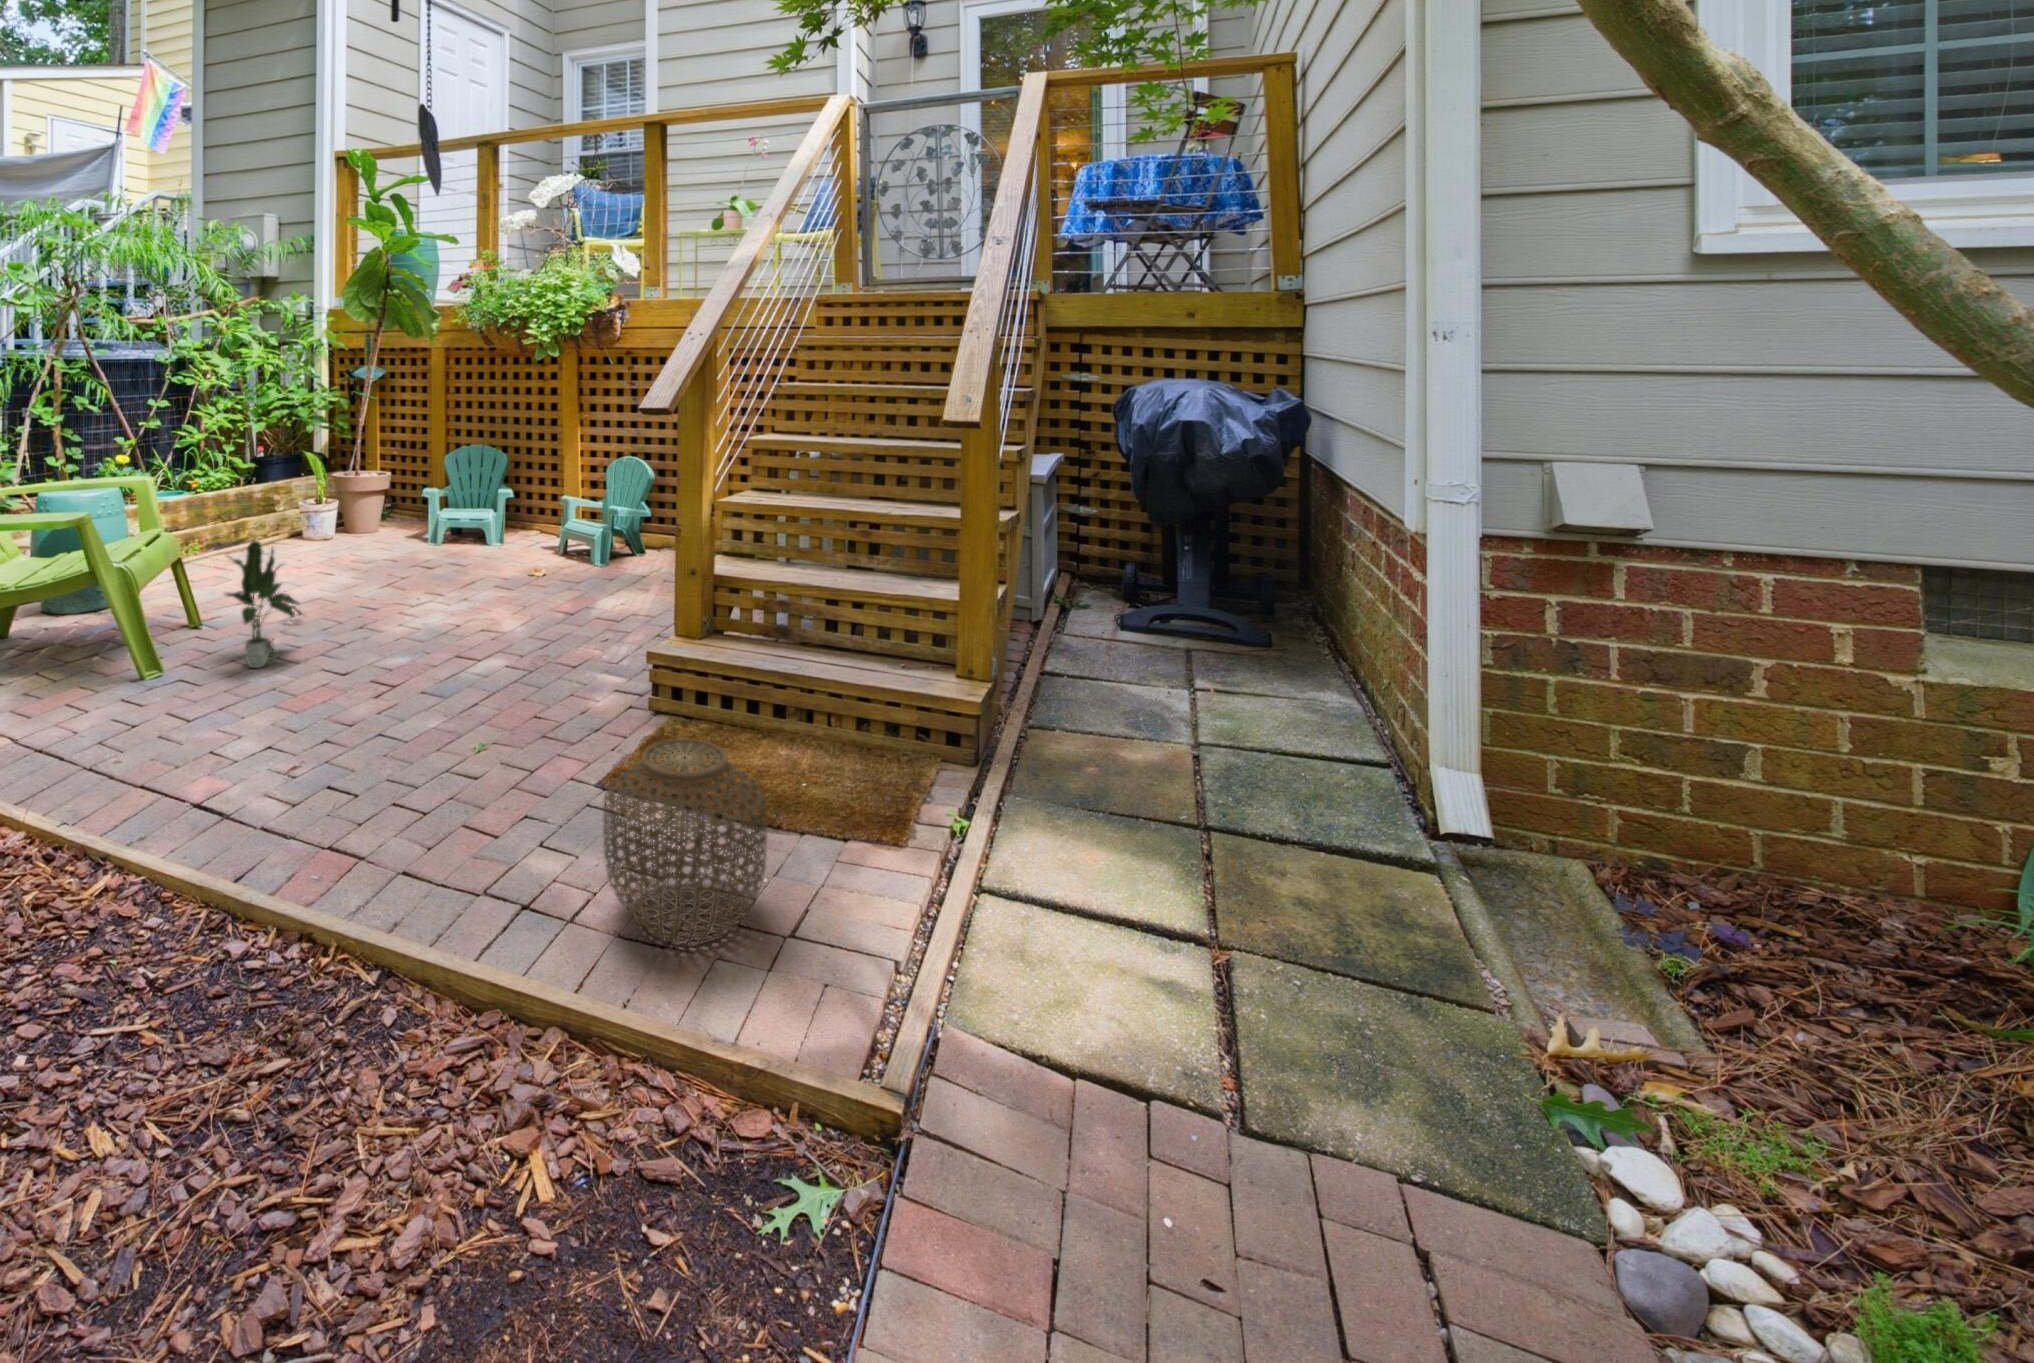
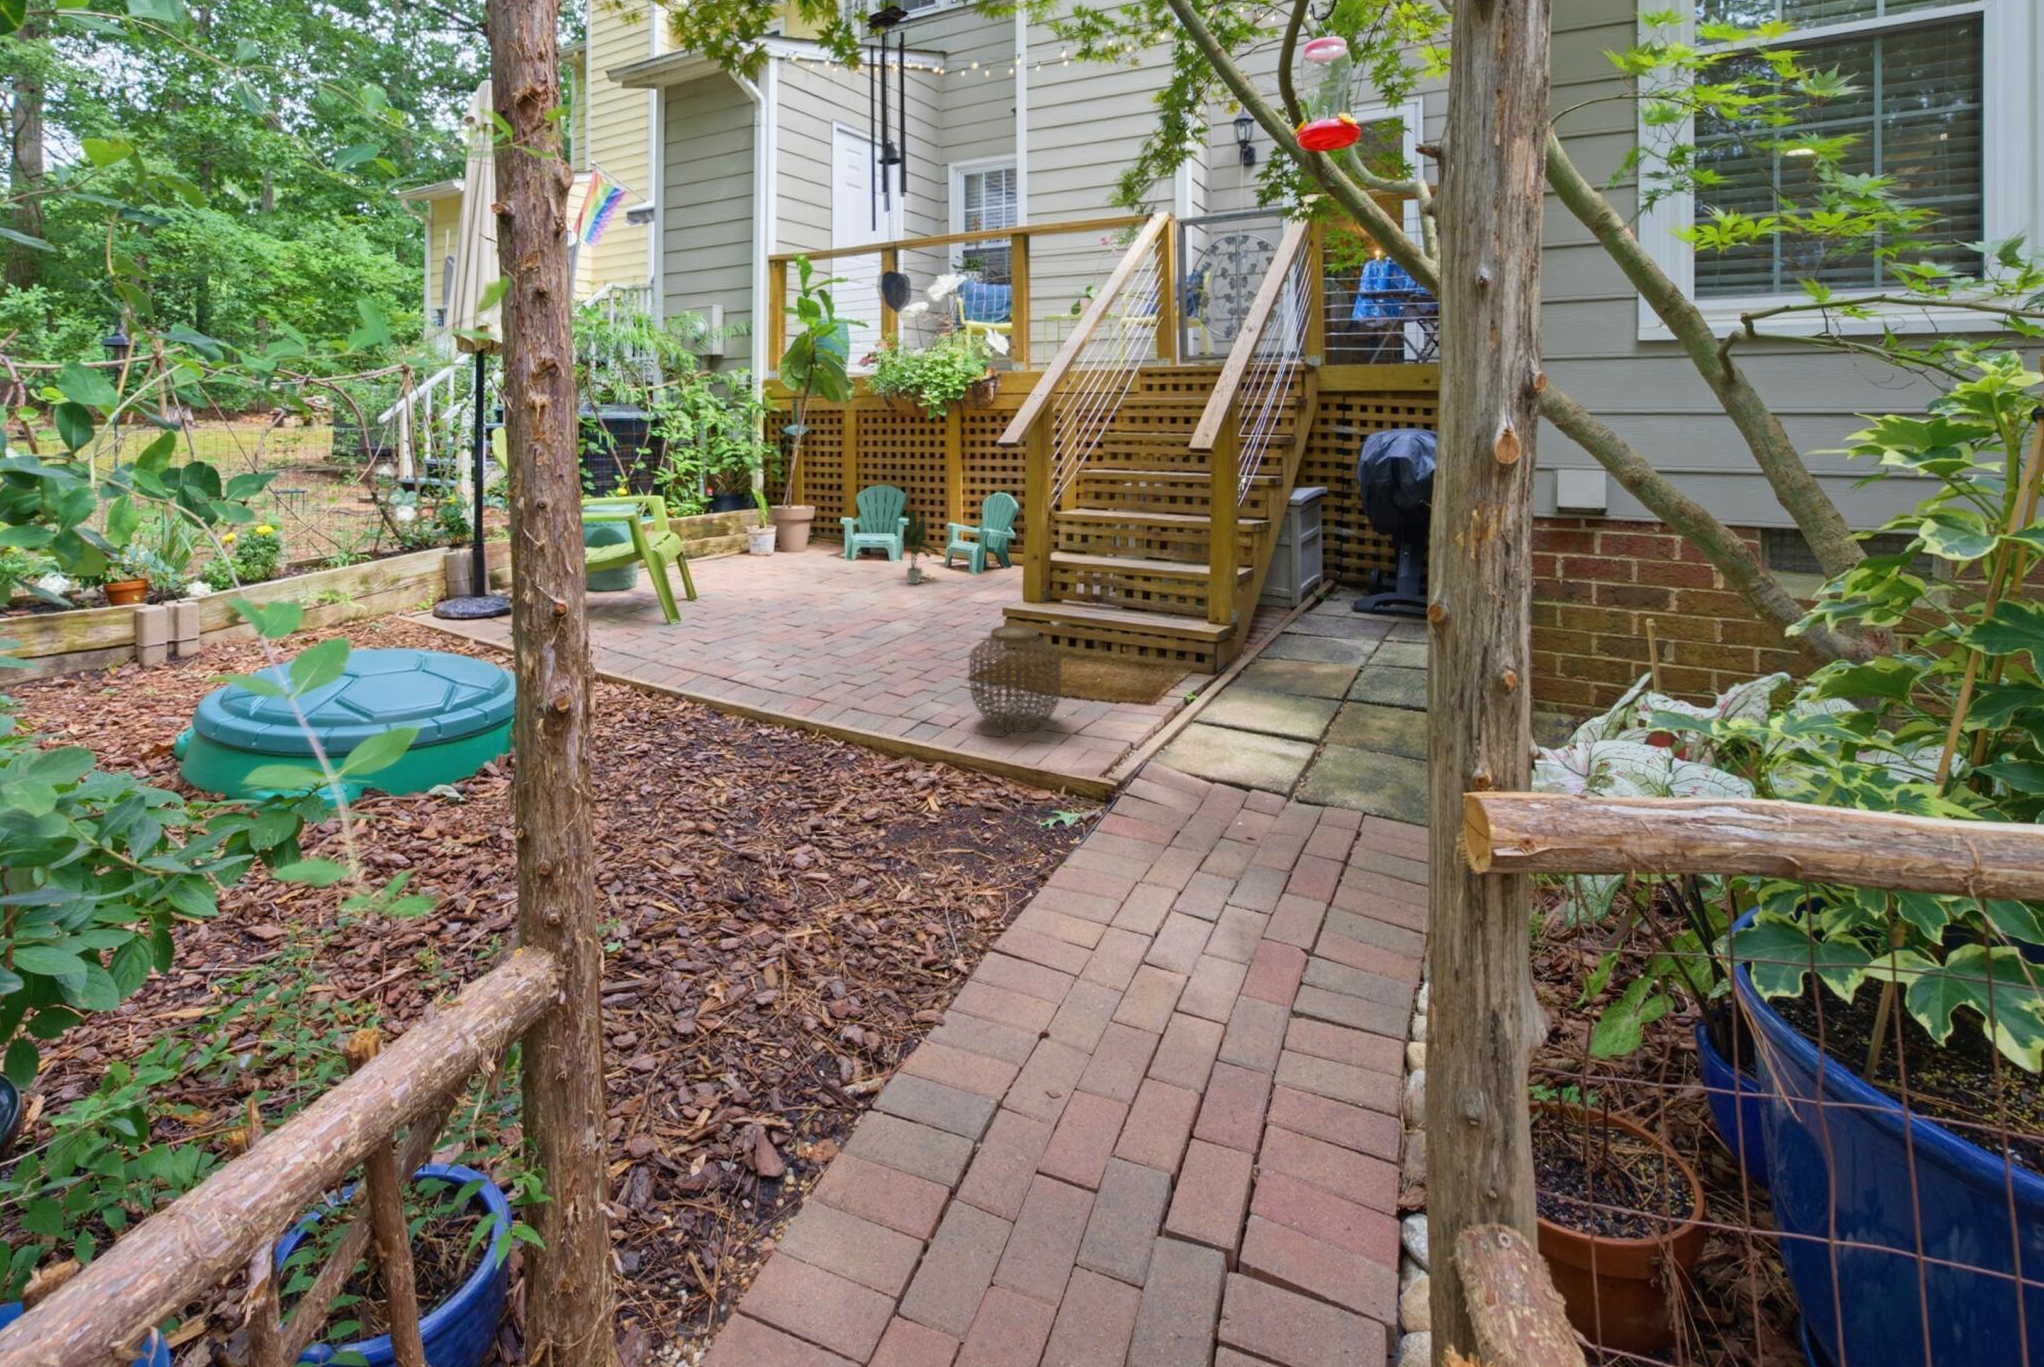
potted plant: present [225,540,303,668] -> present [902,511,940,584]

